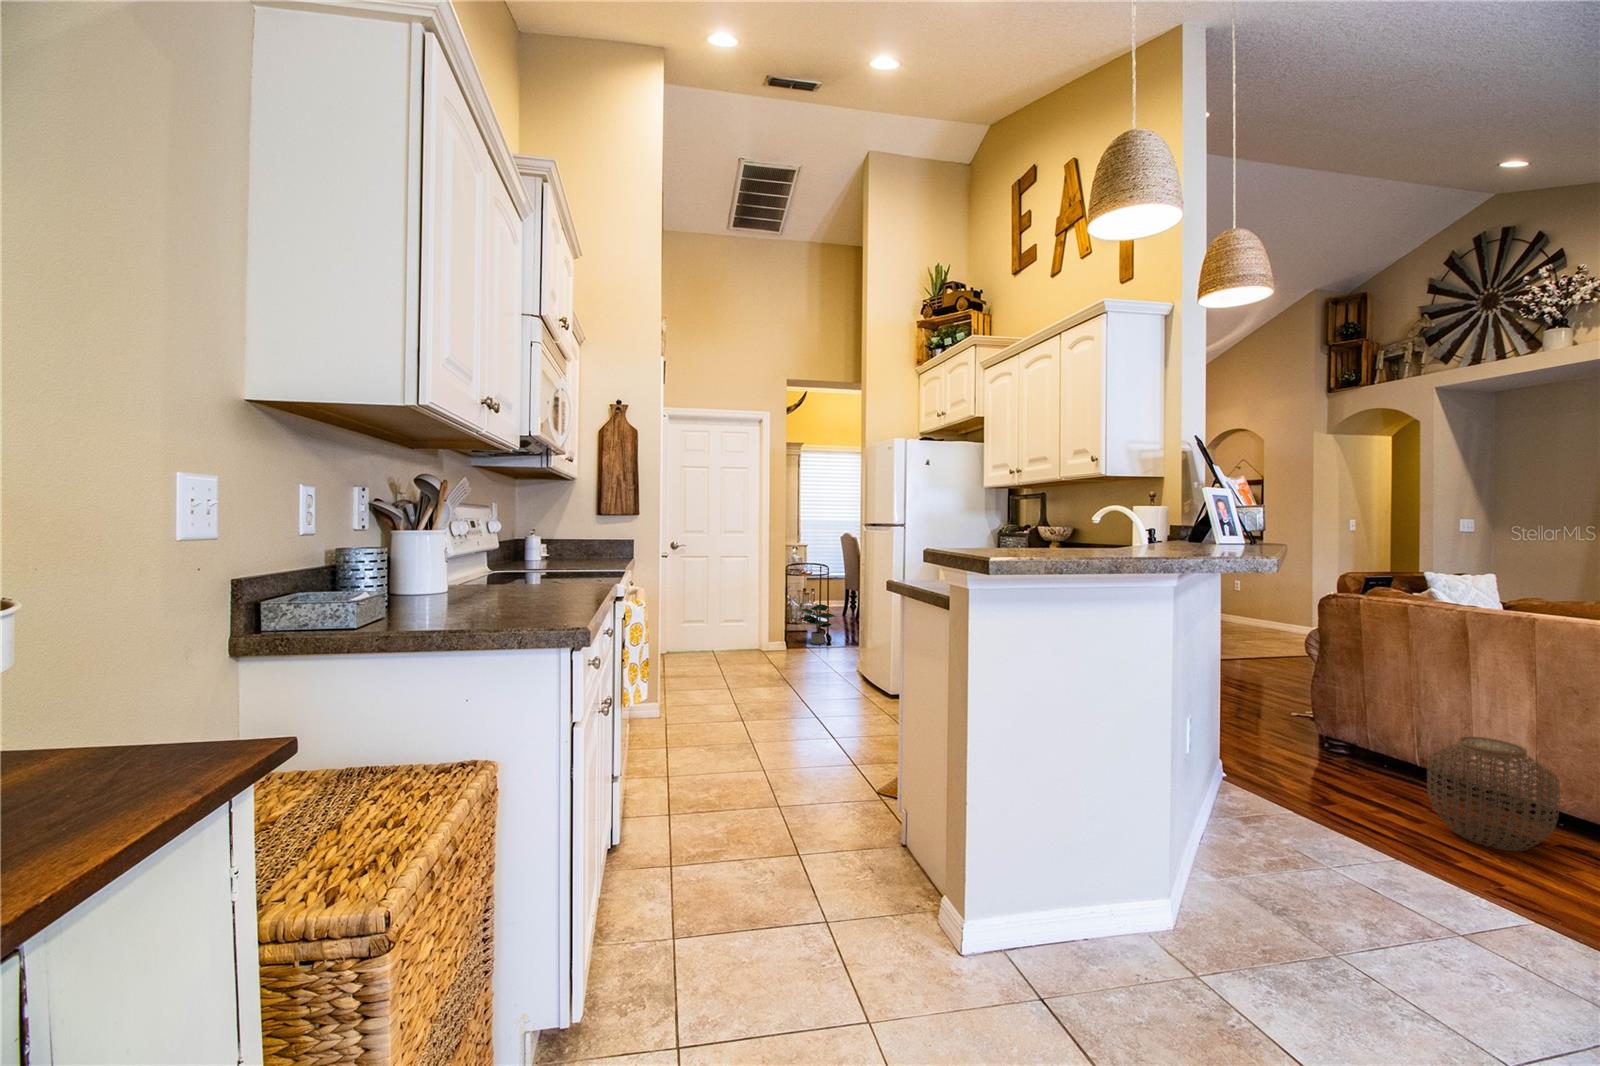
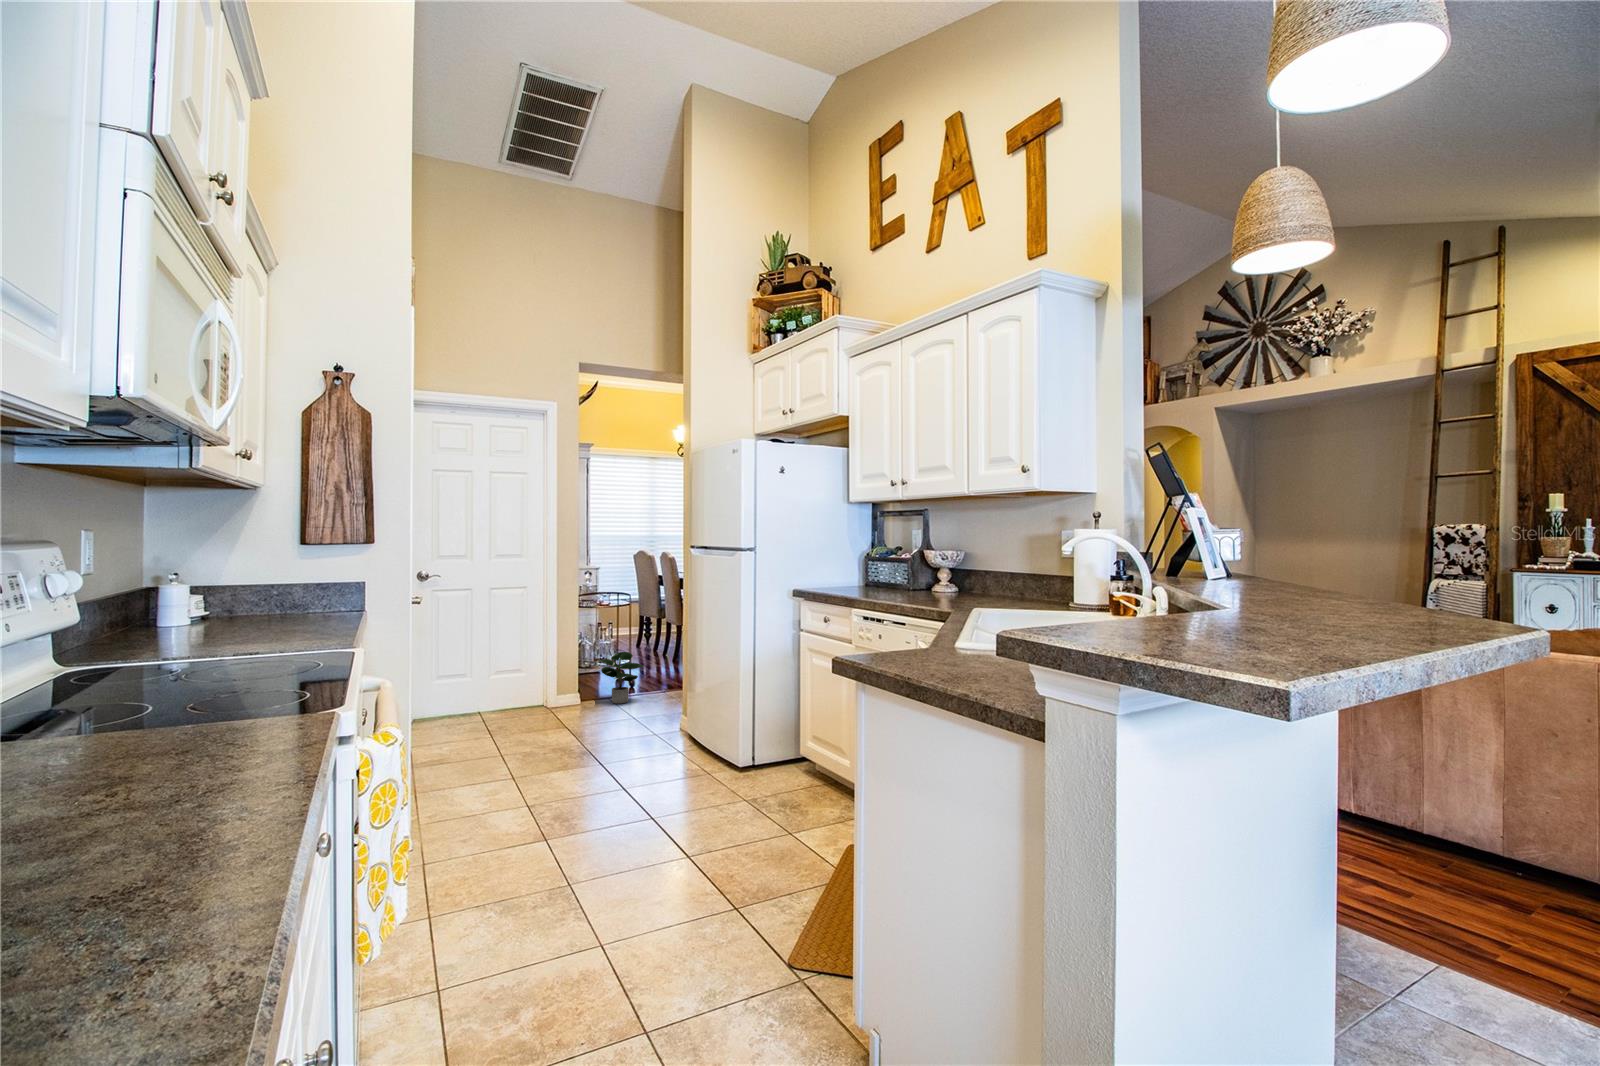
woven basket: present [1427,736,1560,851] -> none [1376,766,1509,891]

